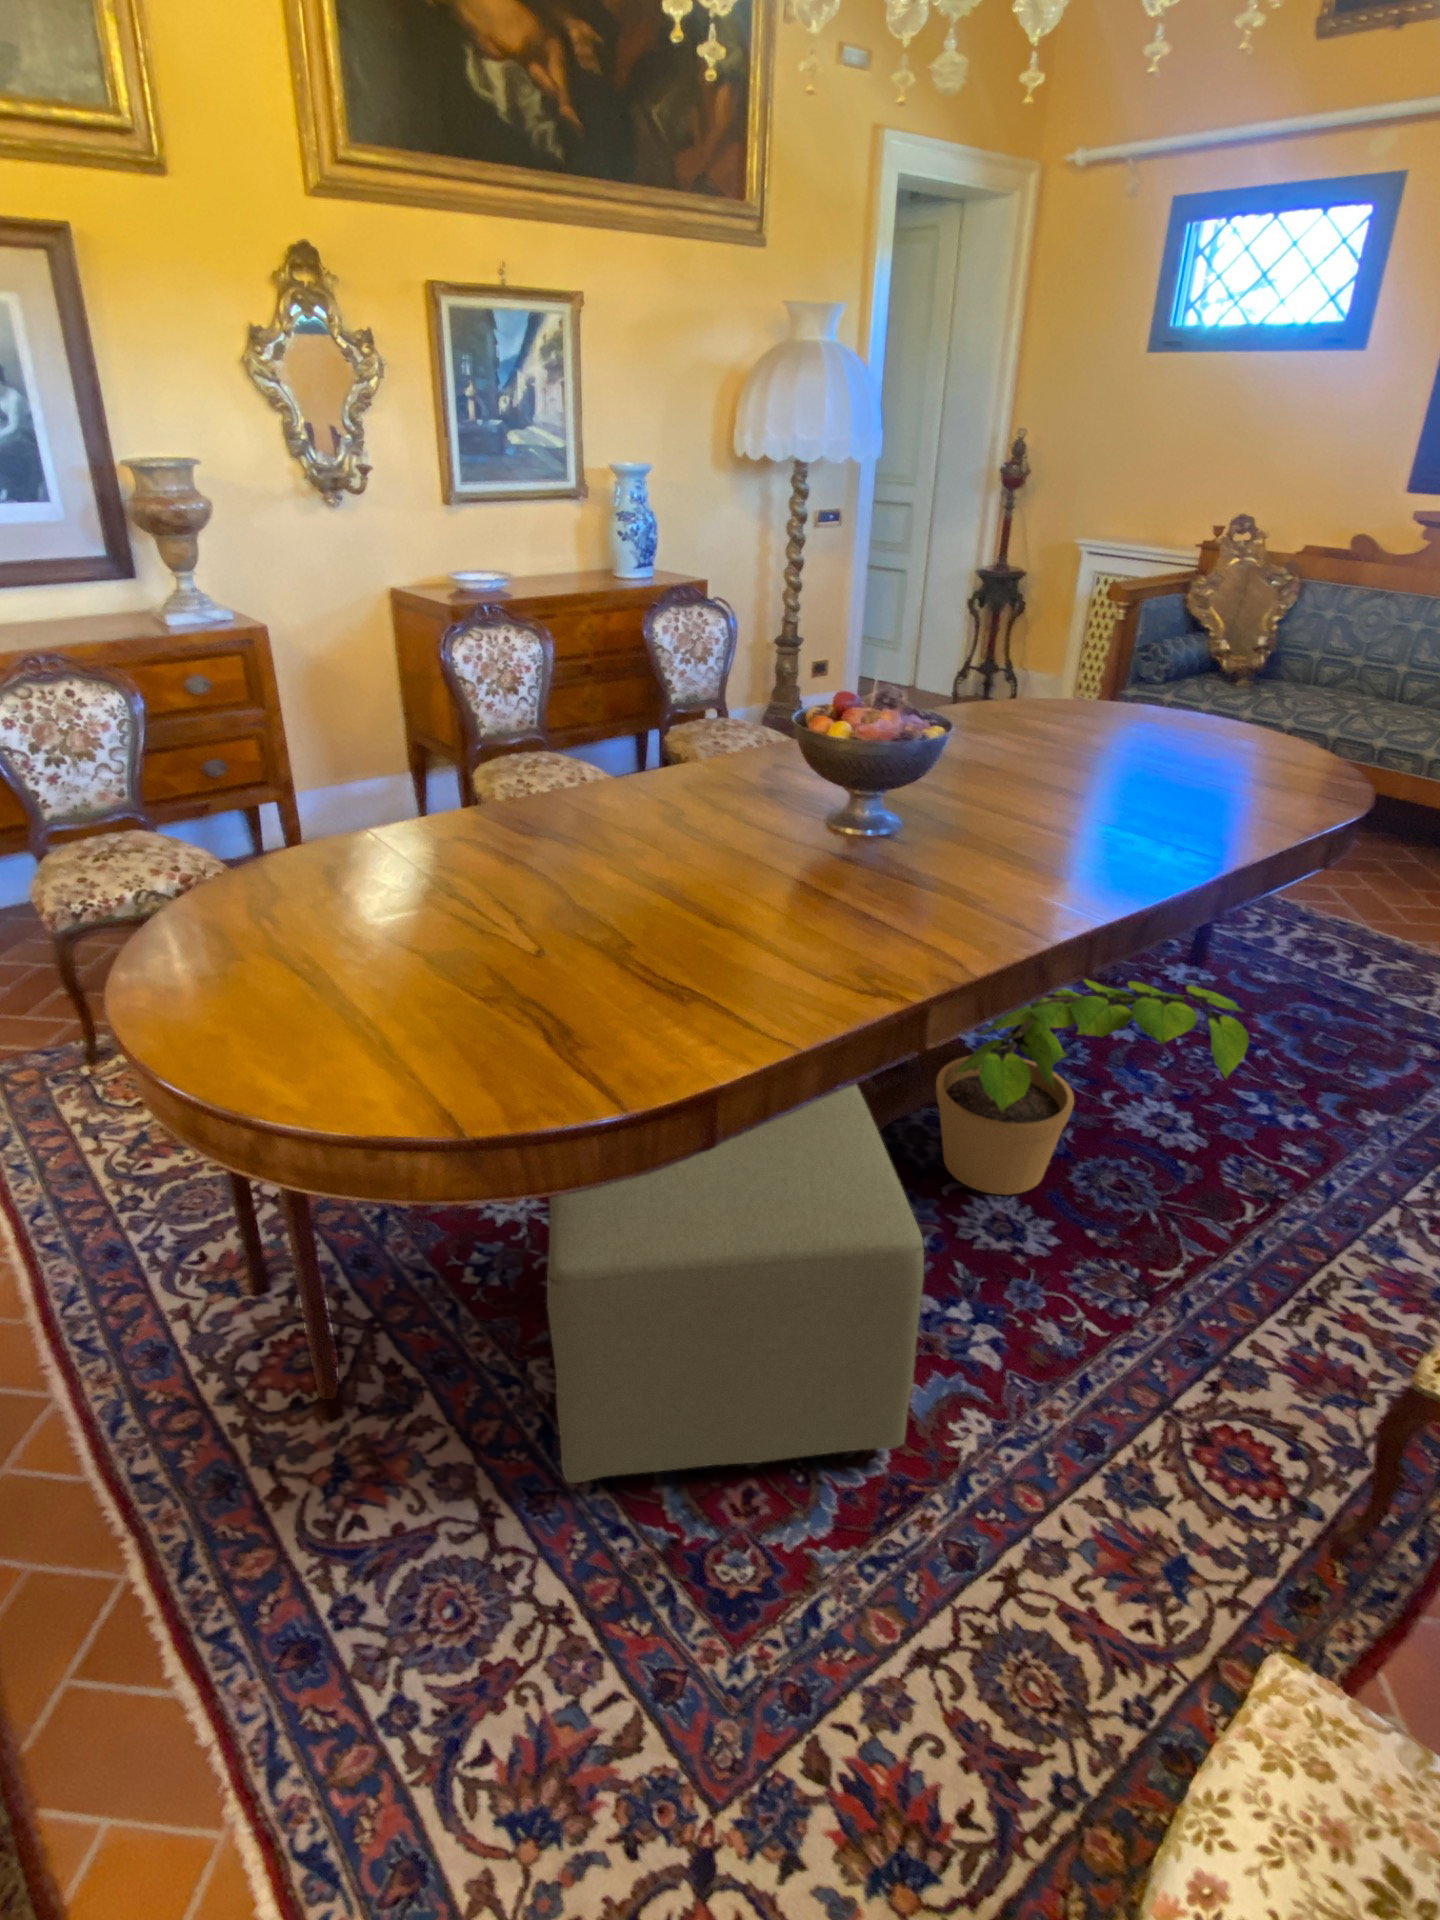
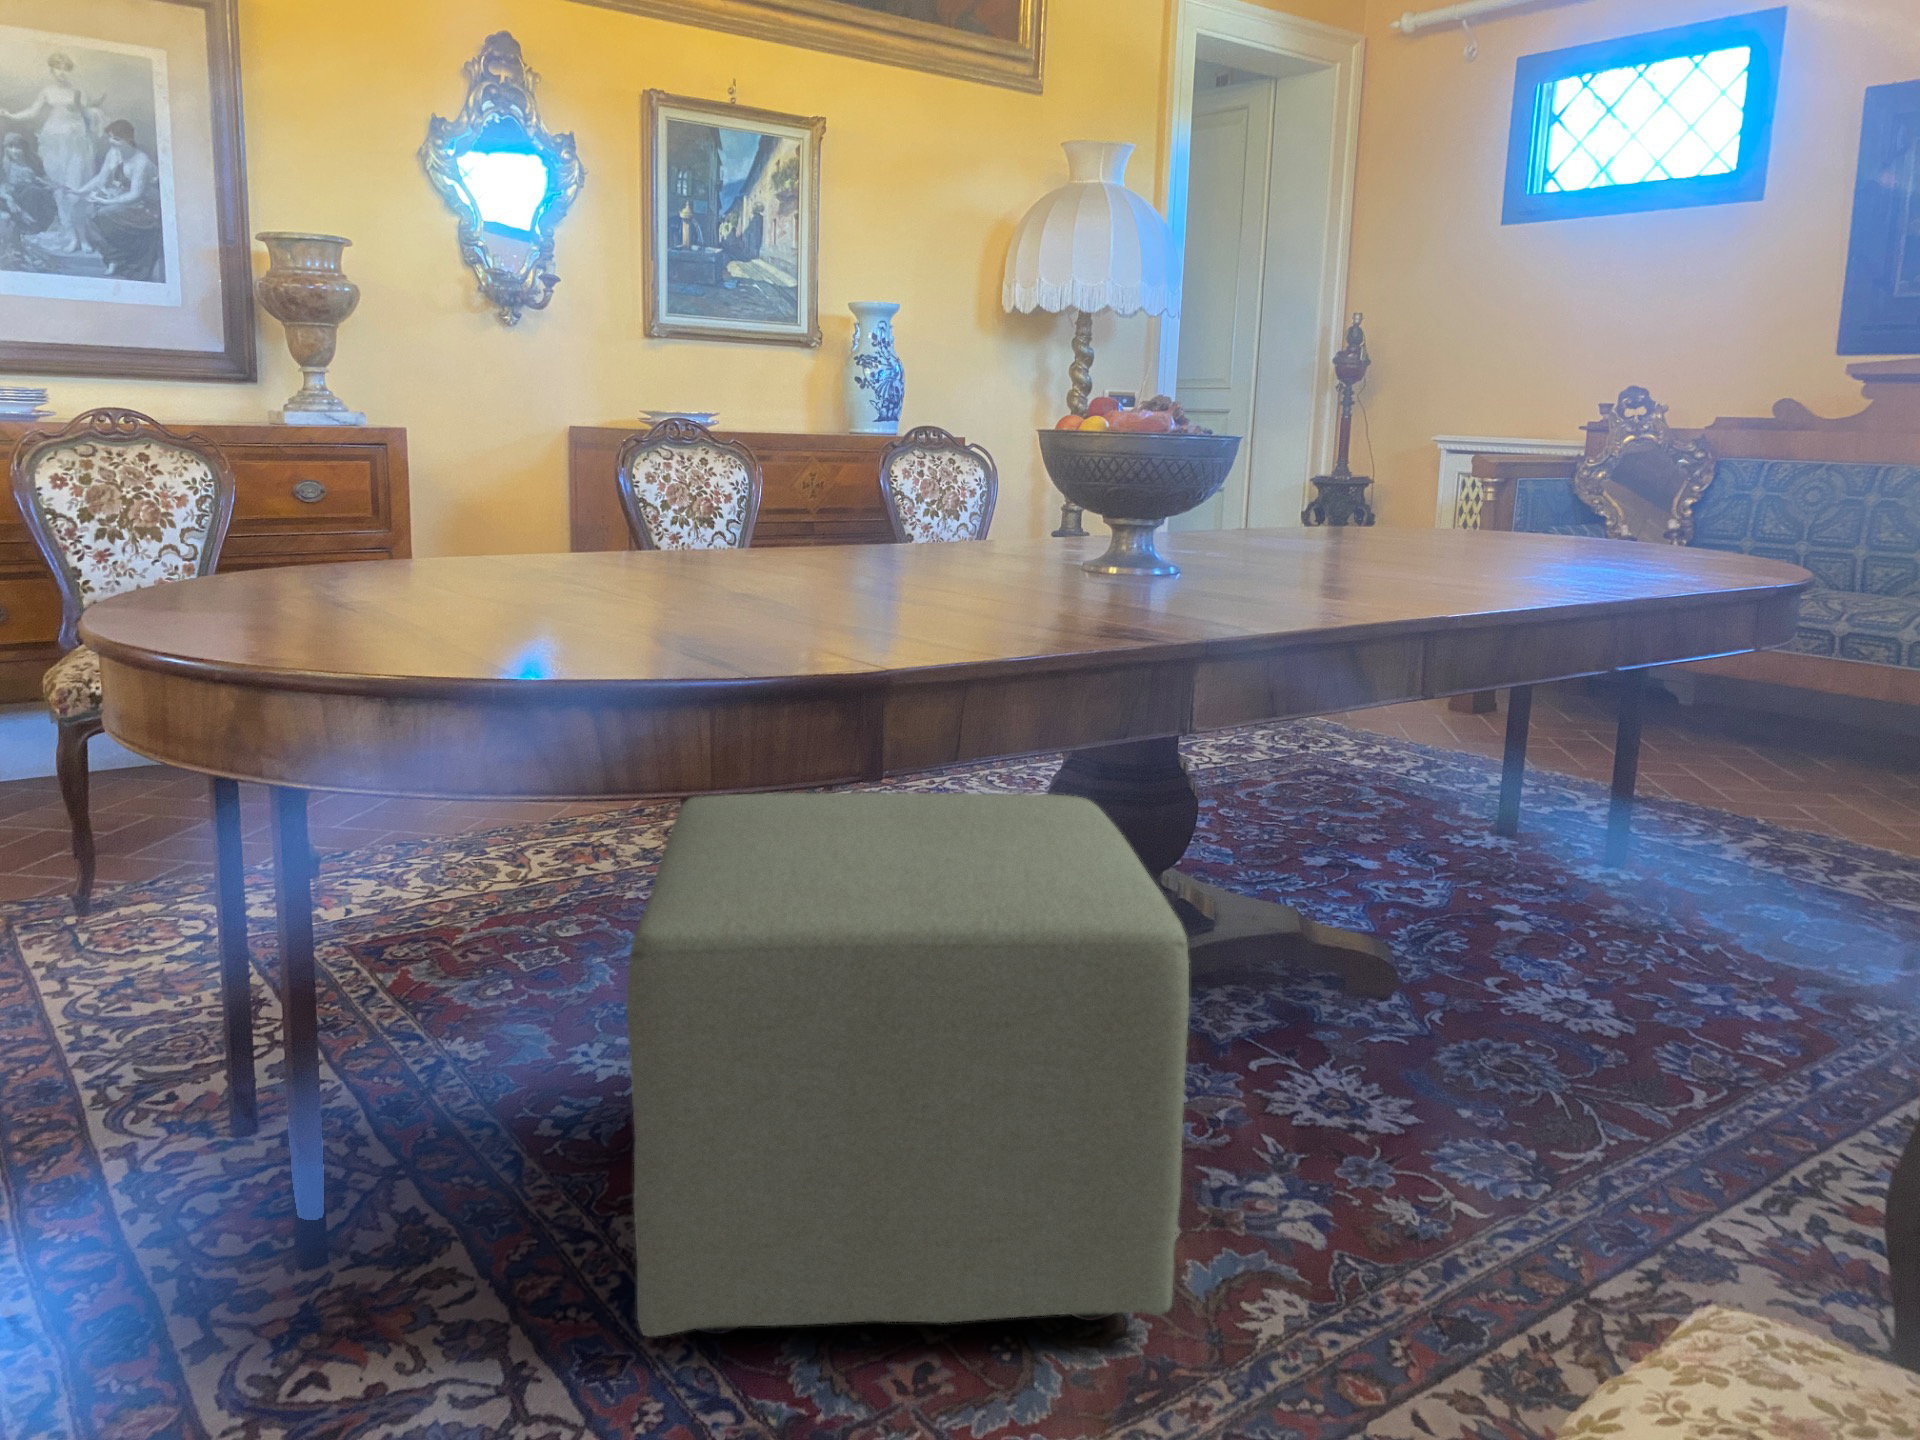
potted plant: present [936,979,1249,1195] -> none [1234,733,1665,1069]

